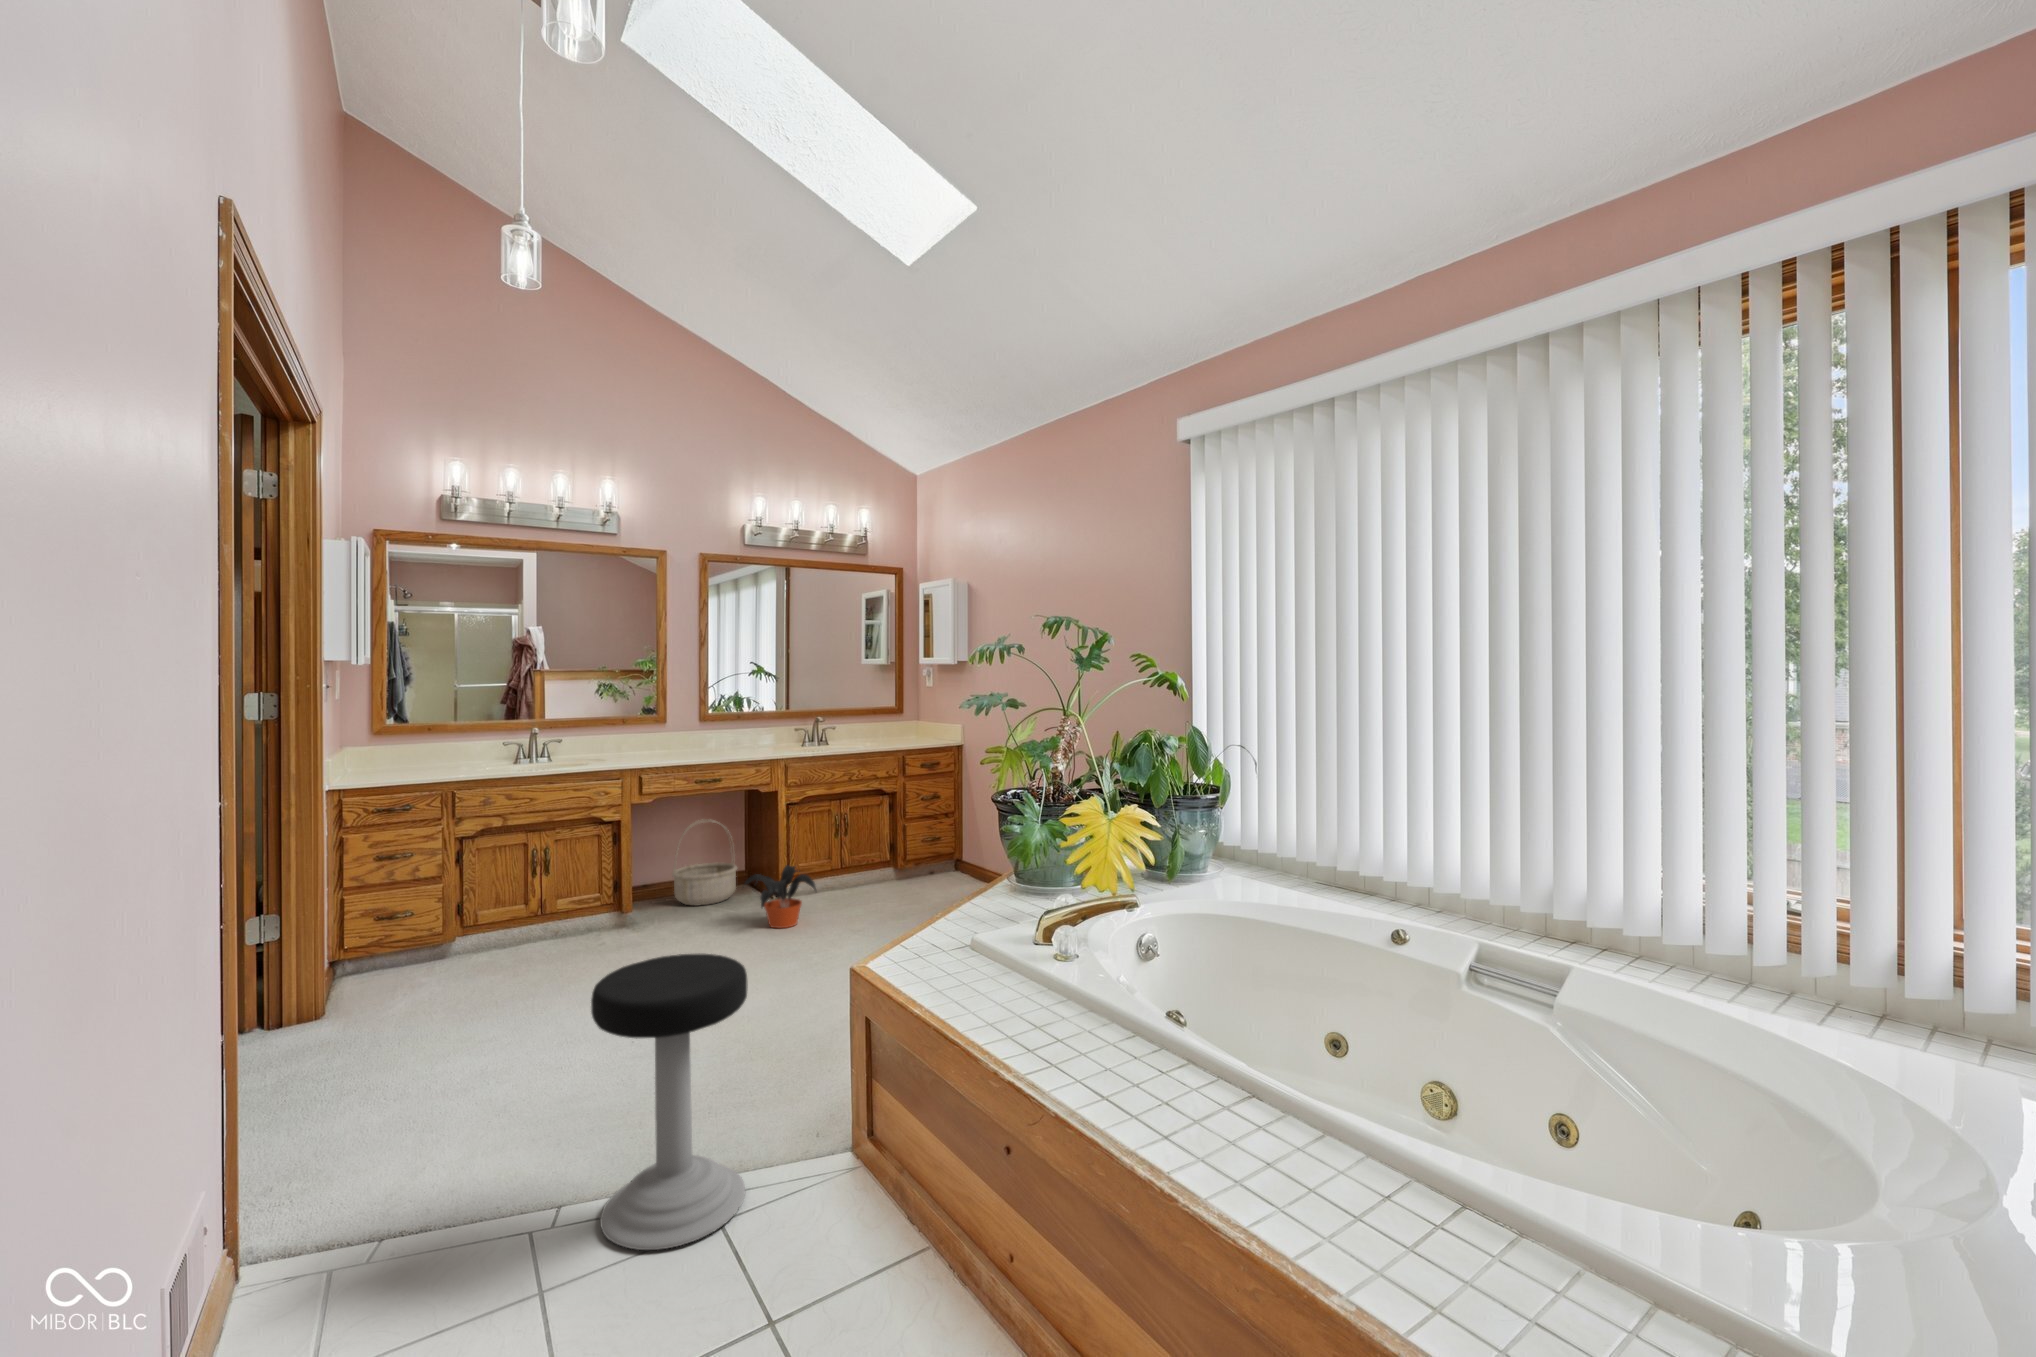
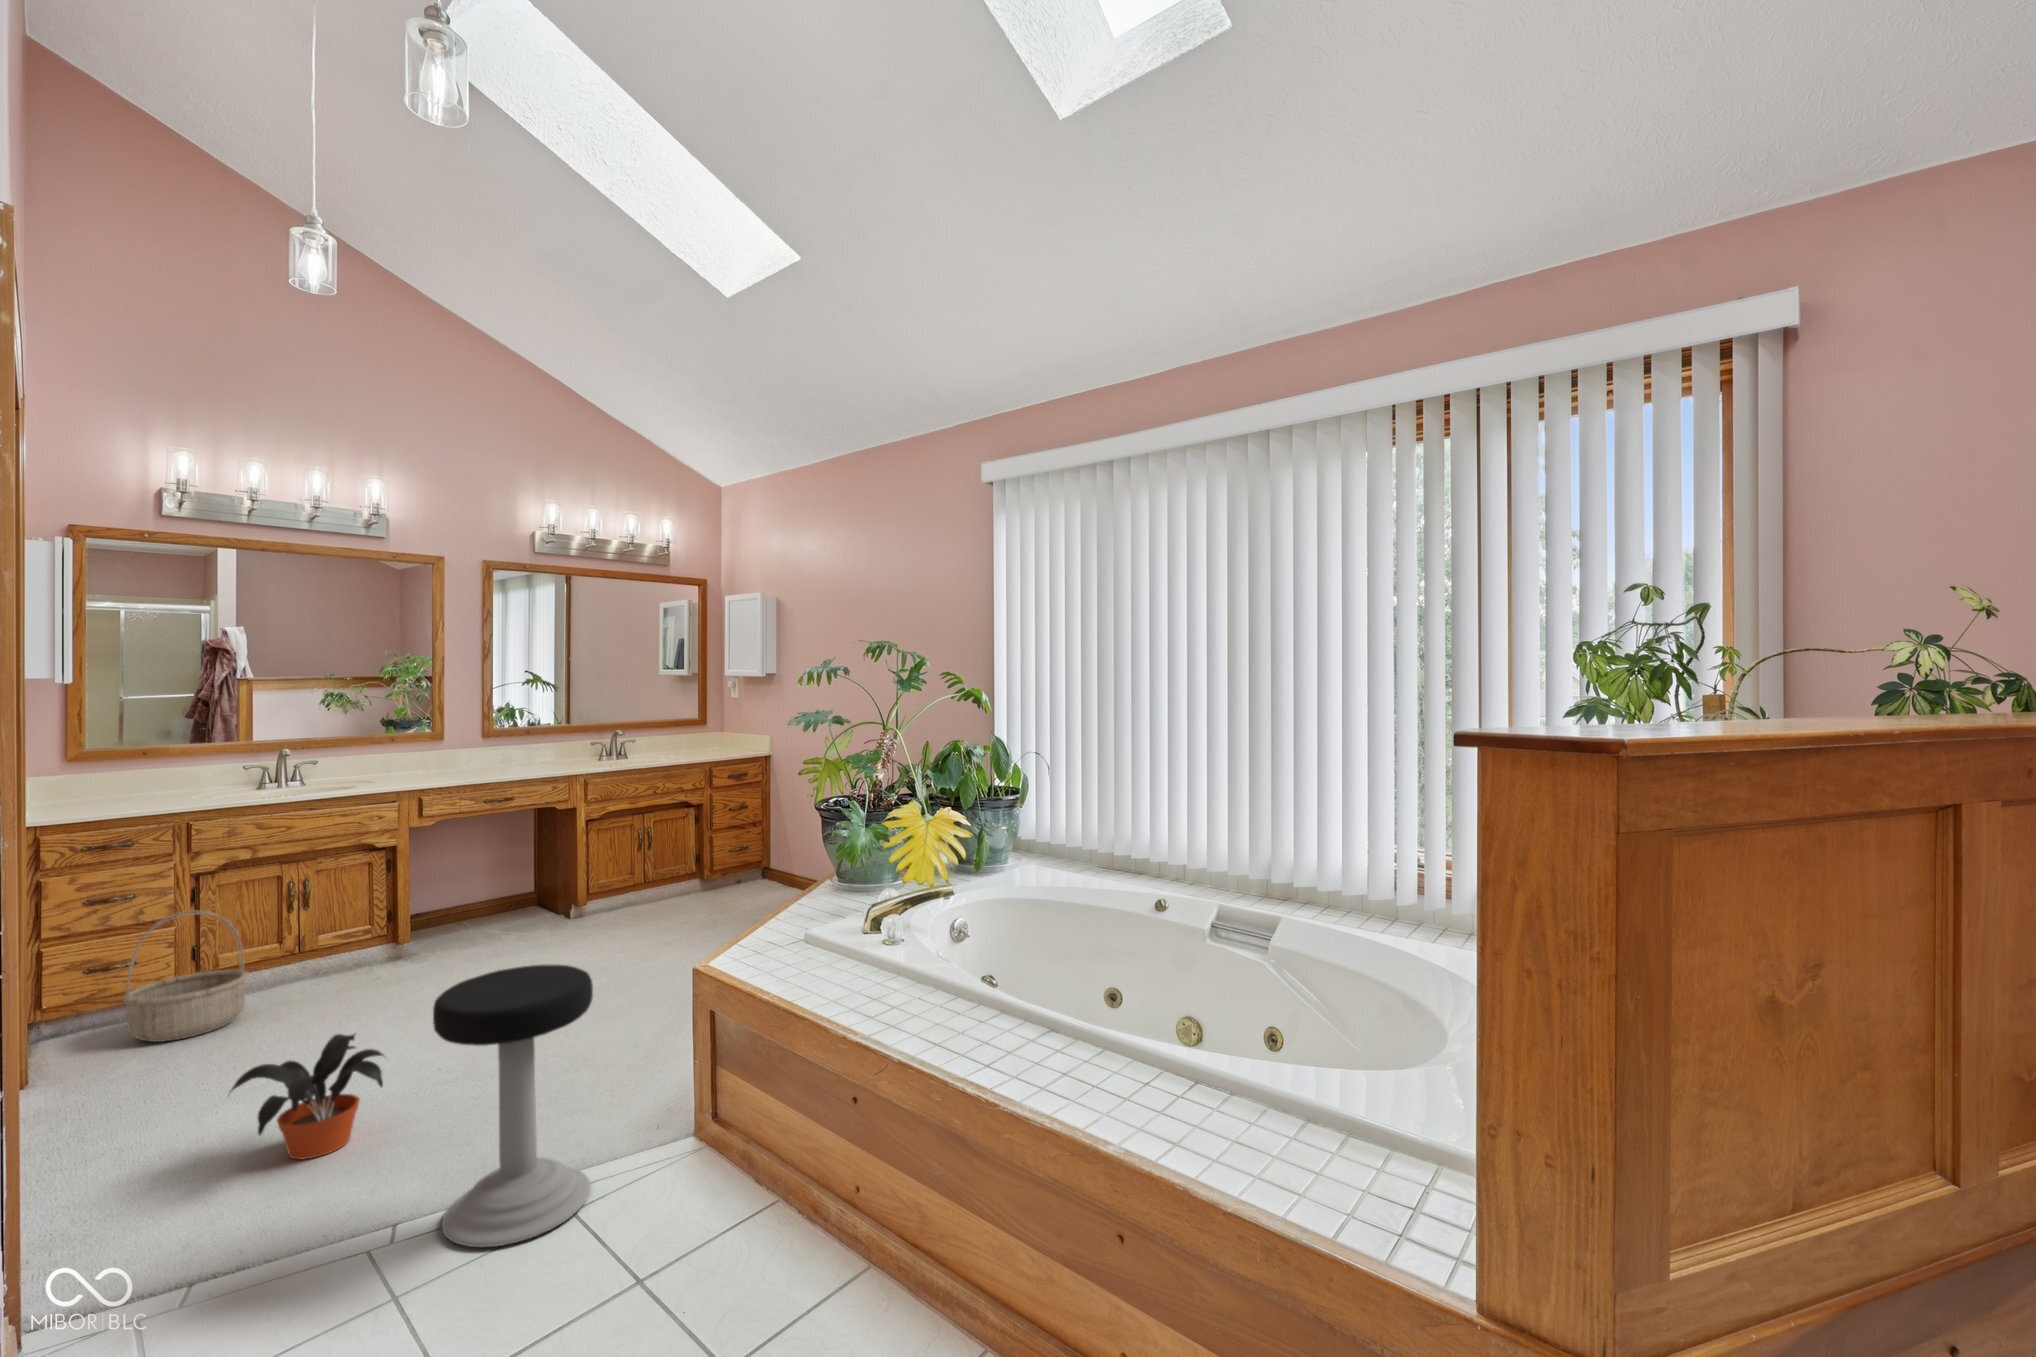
basket: present [672,820,737,905] -> present [123,911,248,1042]
potted plant: present [745,865,816,928] -> present [230,1034,384,1160]

